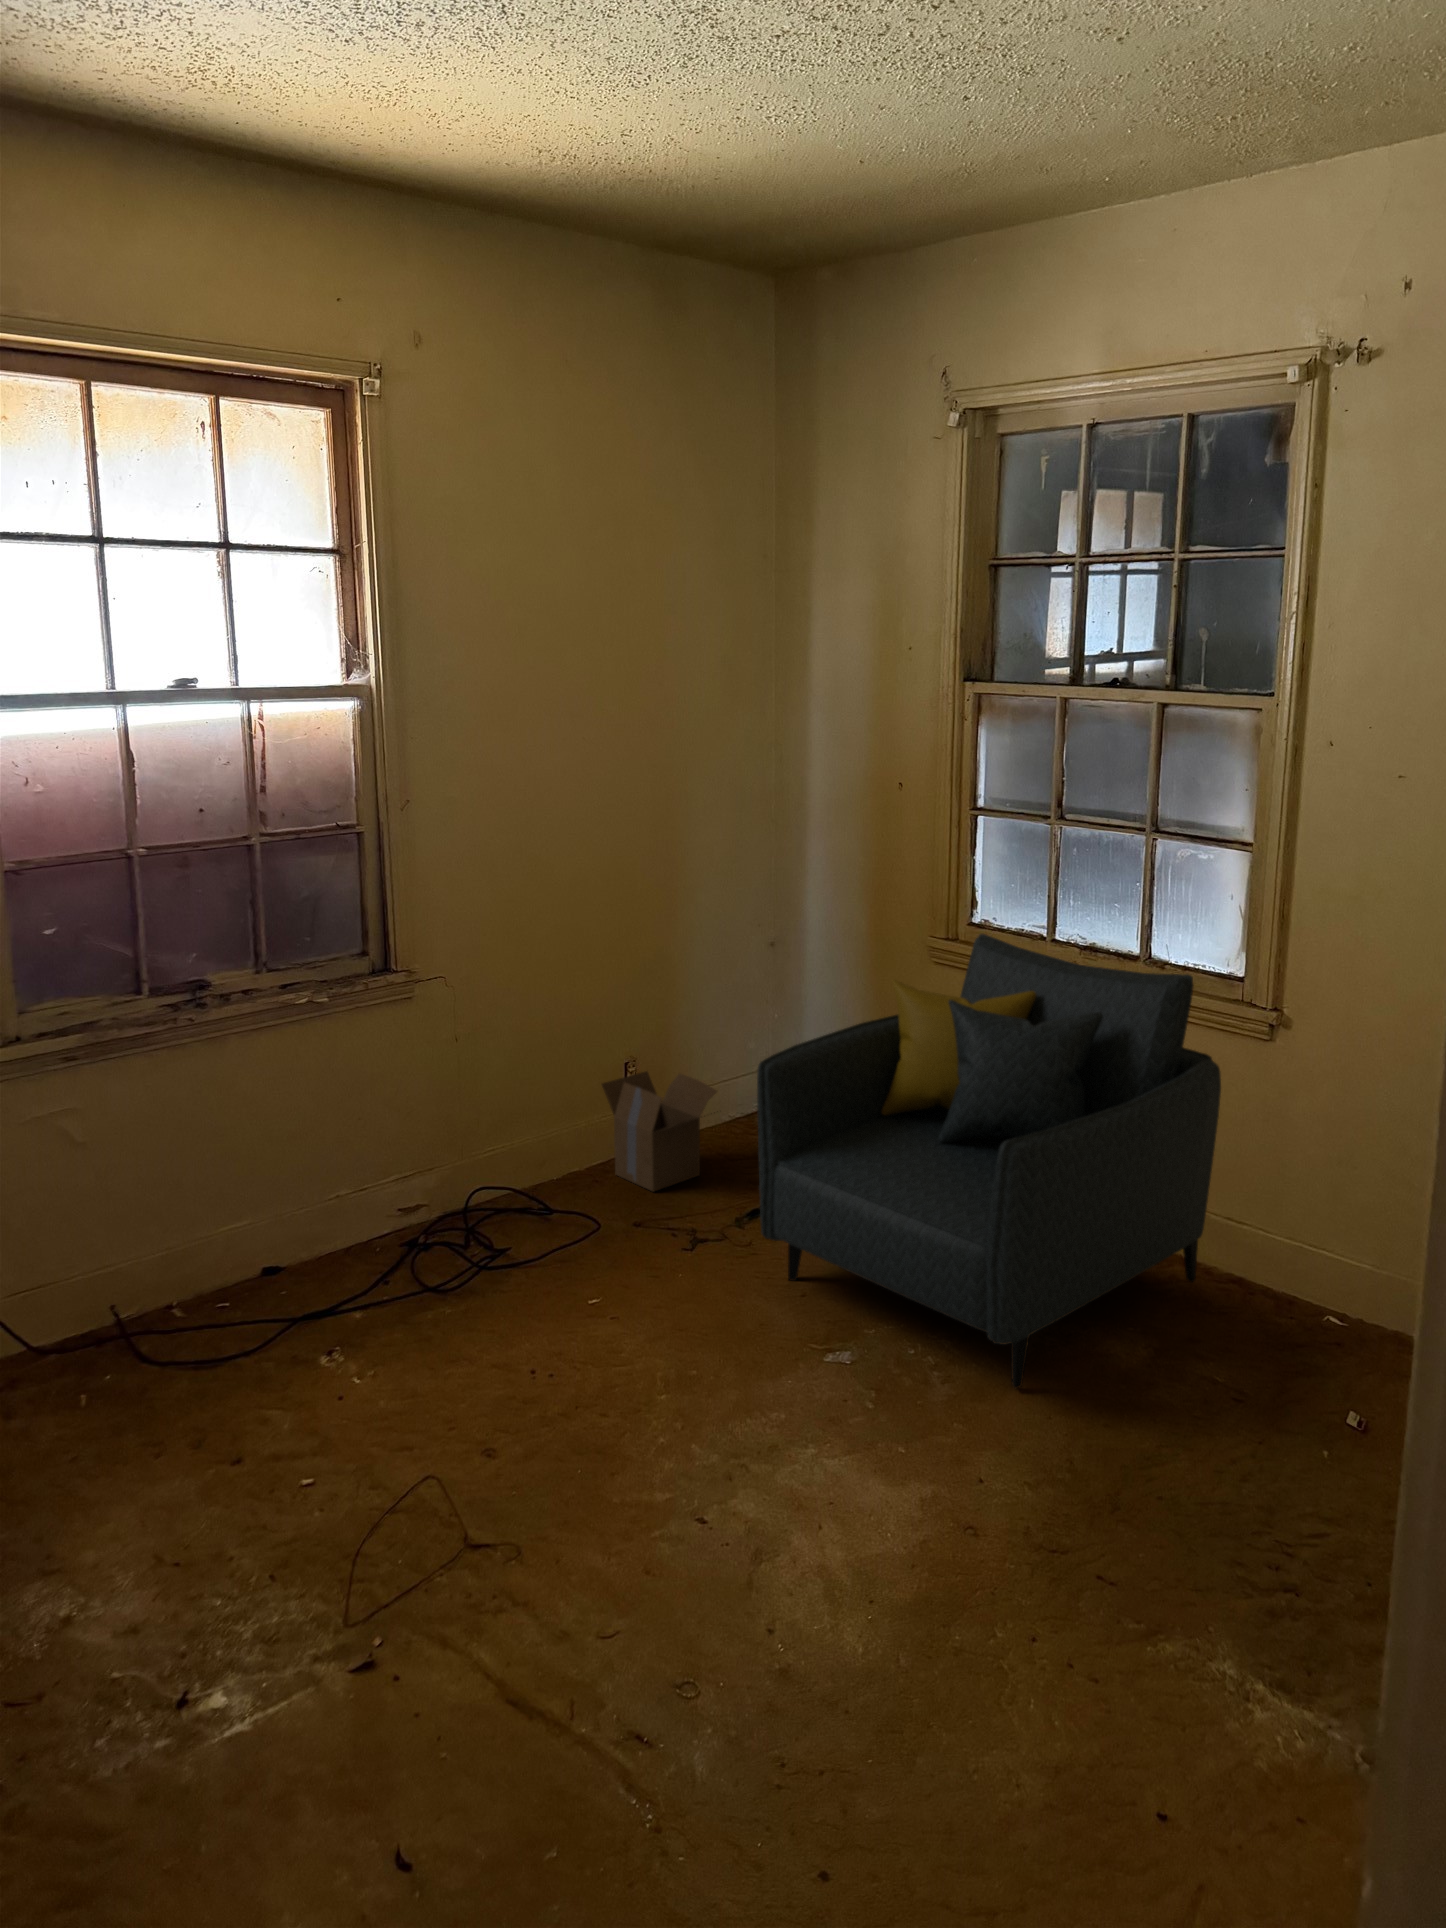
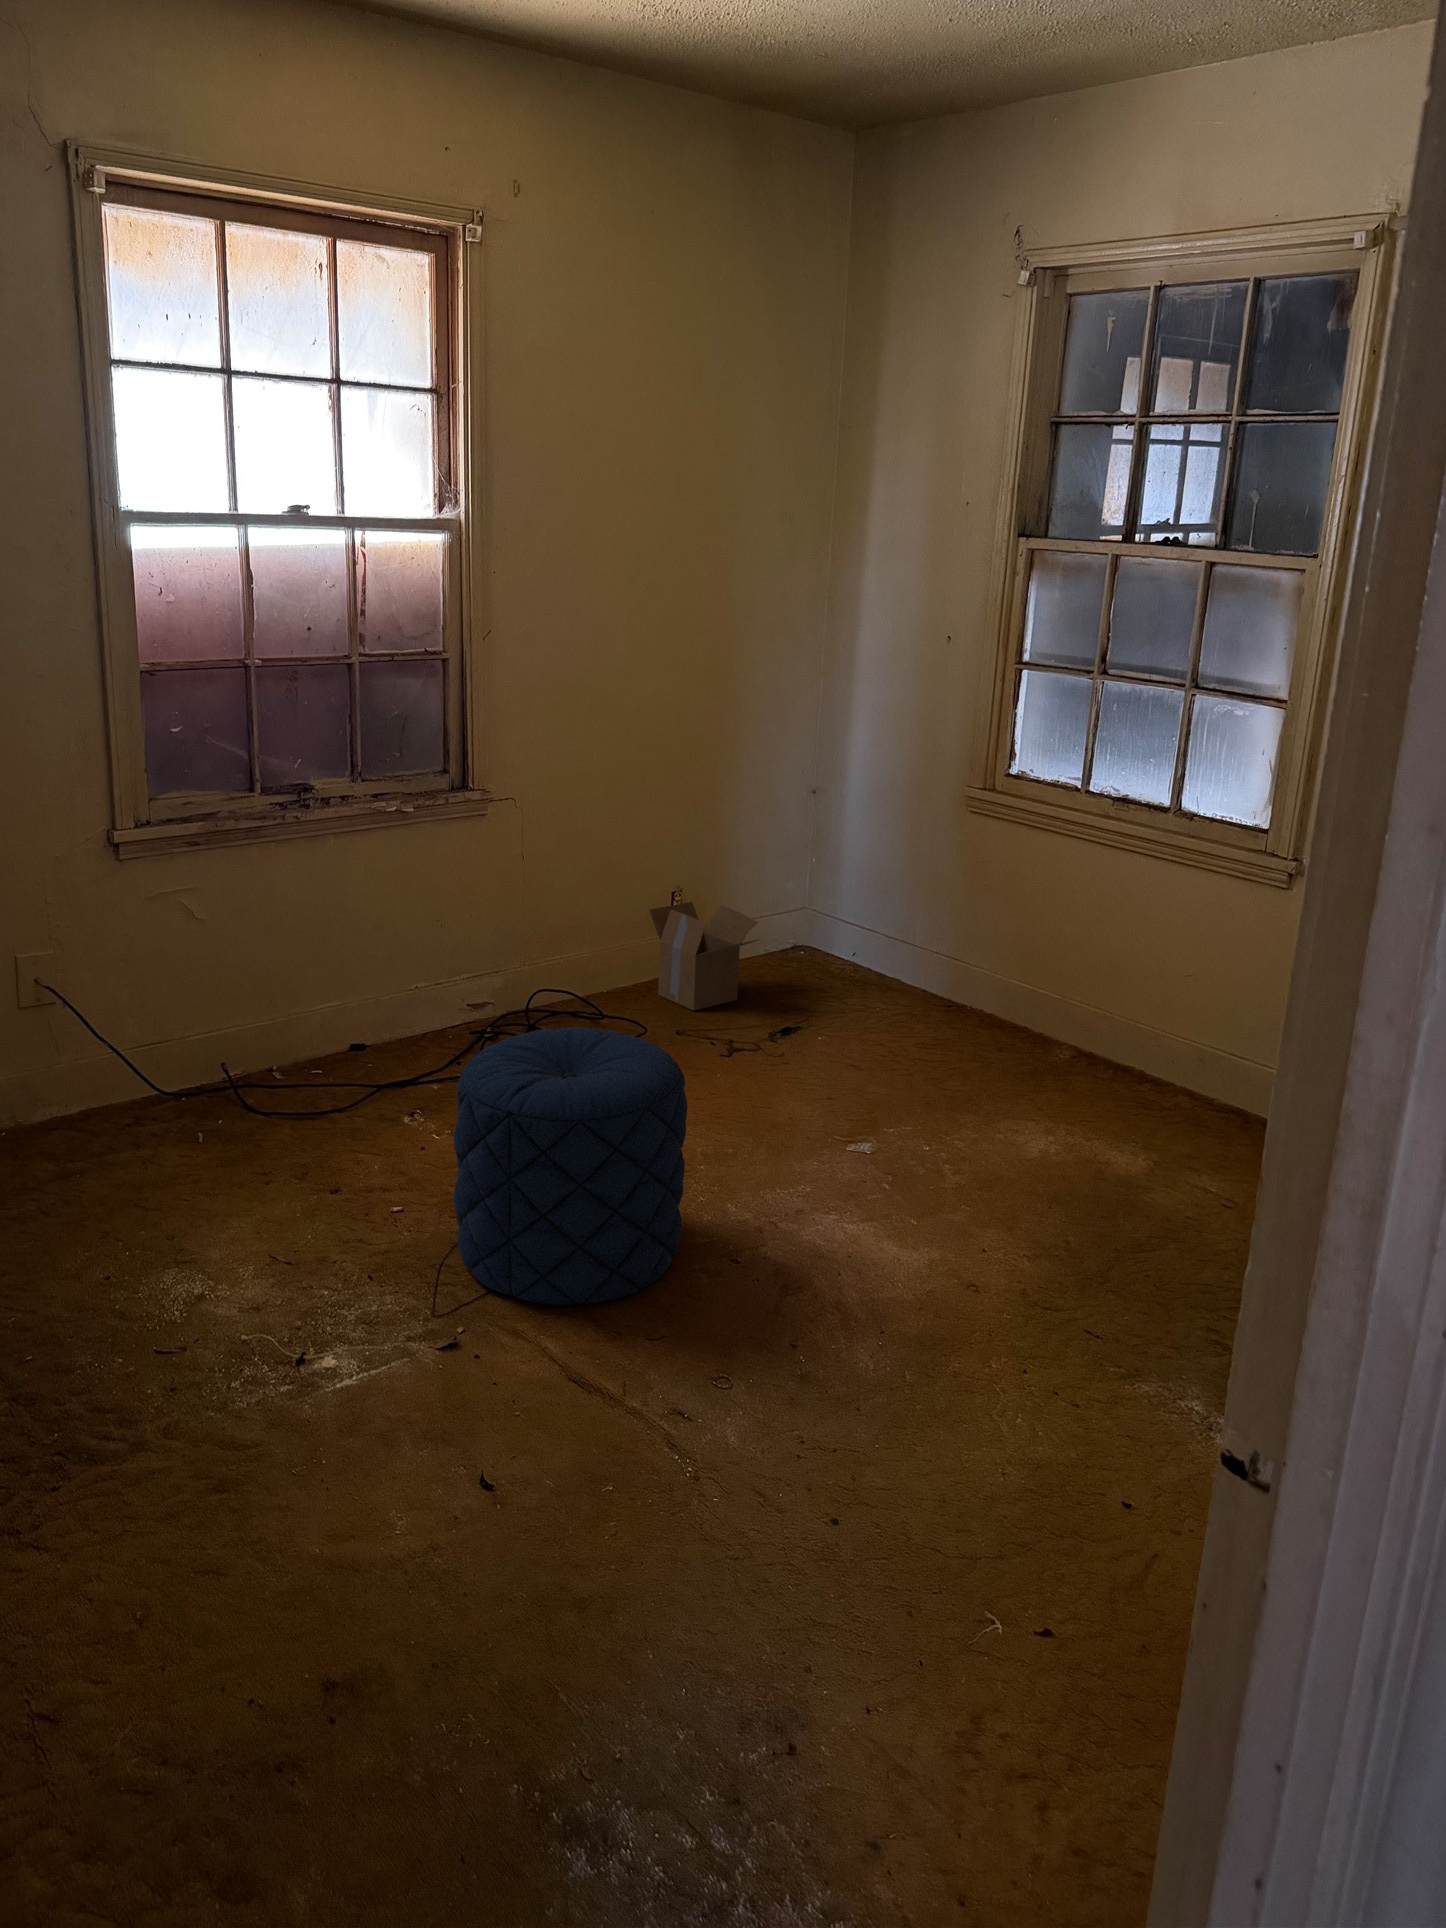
armchair: present [757,934,1221,1389] -> none [795,781,1238,1185]
pouf: none [366,1259,636,1604] -> present [454,1027,687,1305]

